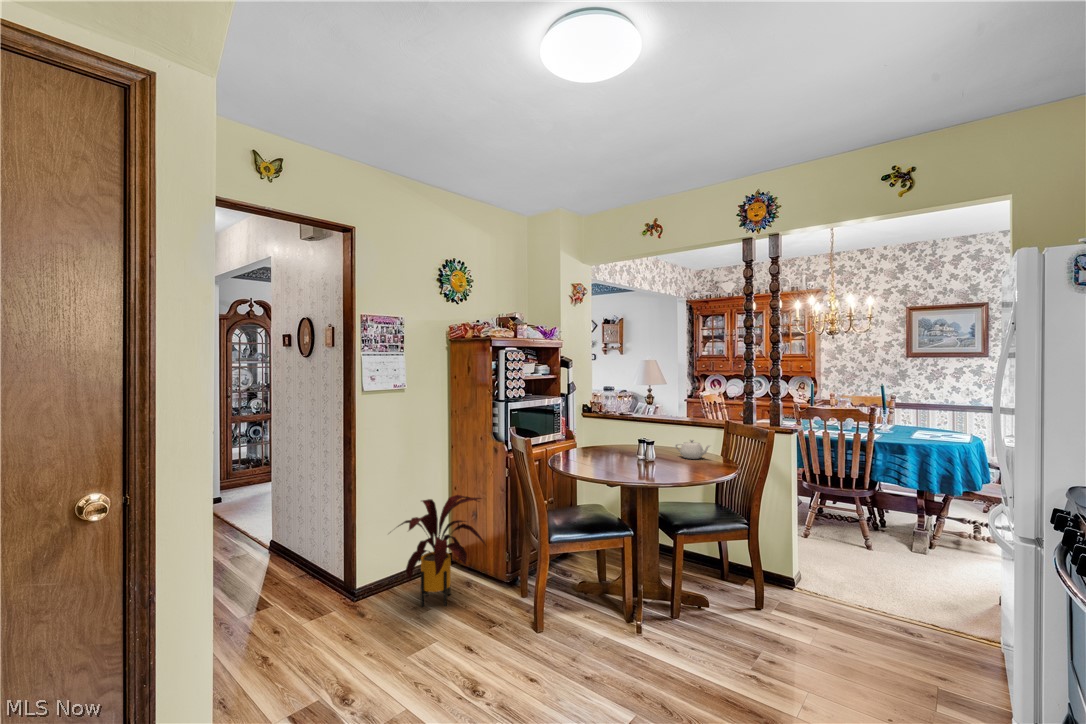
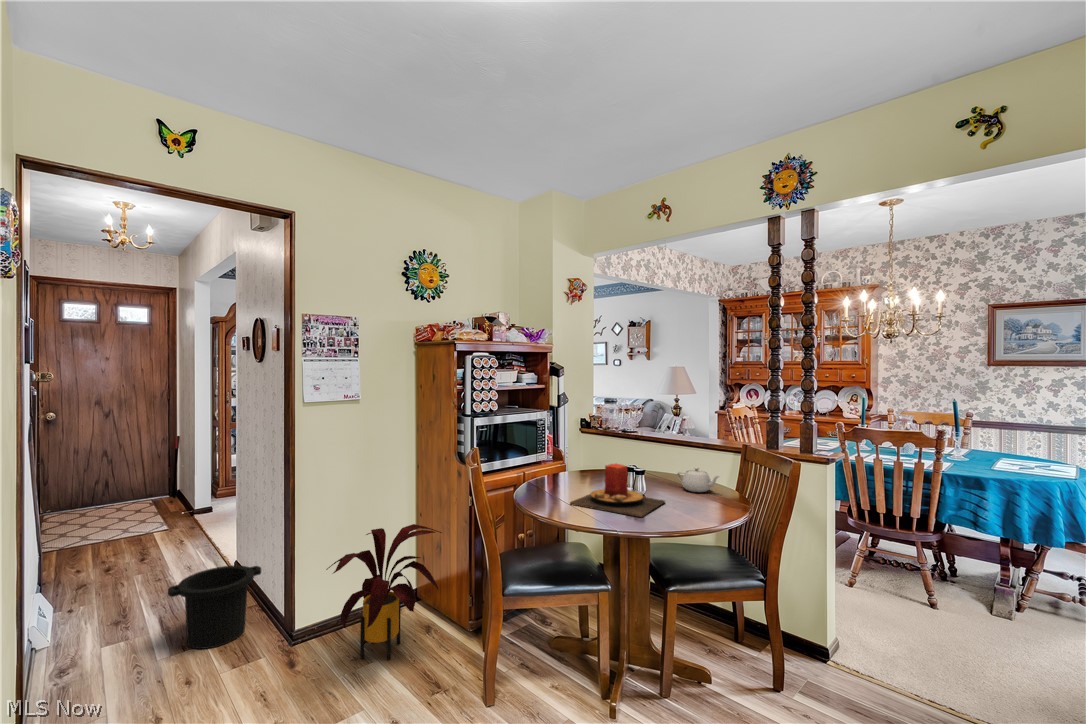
candle: none [599,436,673,475] -> present [570,464,665,517]
trash can: none [245,537,320,608] -> present [168,566,261,649]

